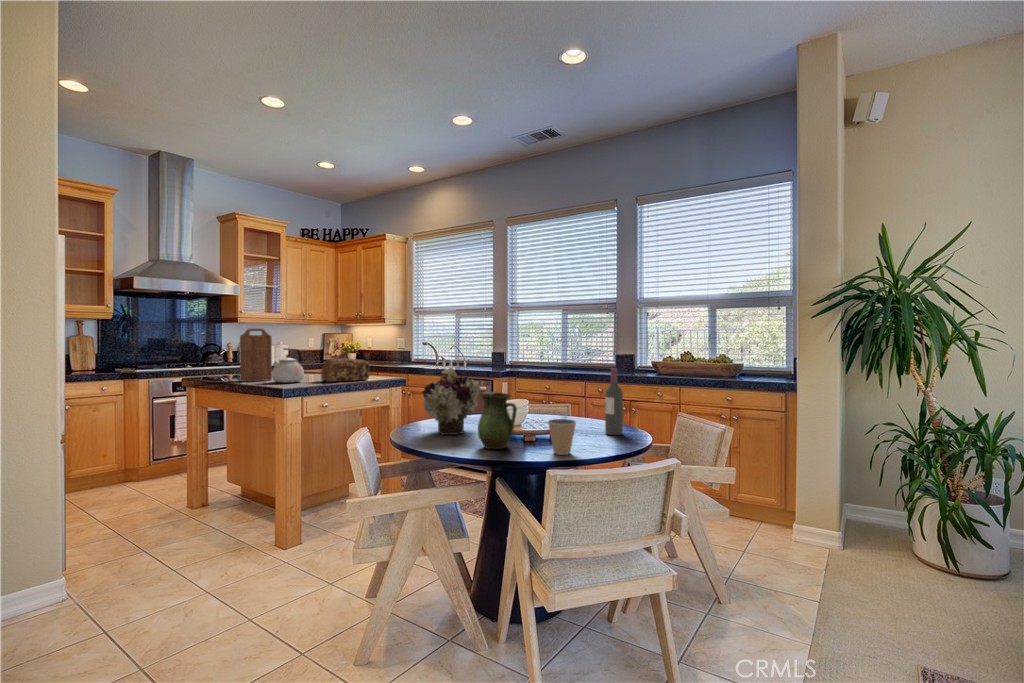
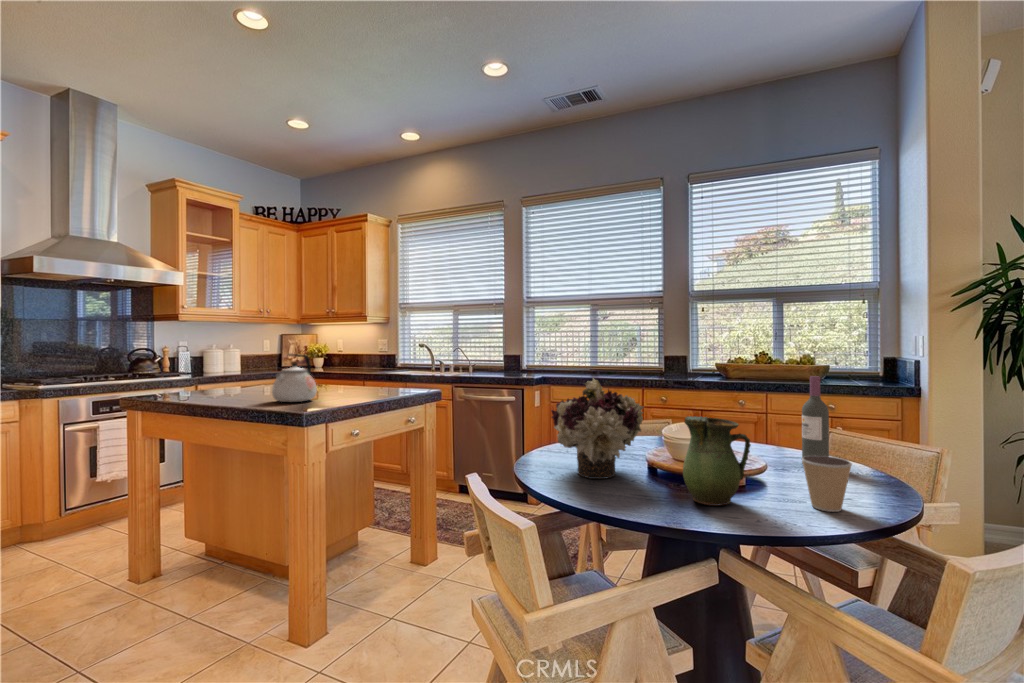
cutting board: present [240,328,272,381] -> none [217,326,265,400]
bread loaf: present [321,359,370,382] -> none [338,367,403,400]

